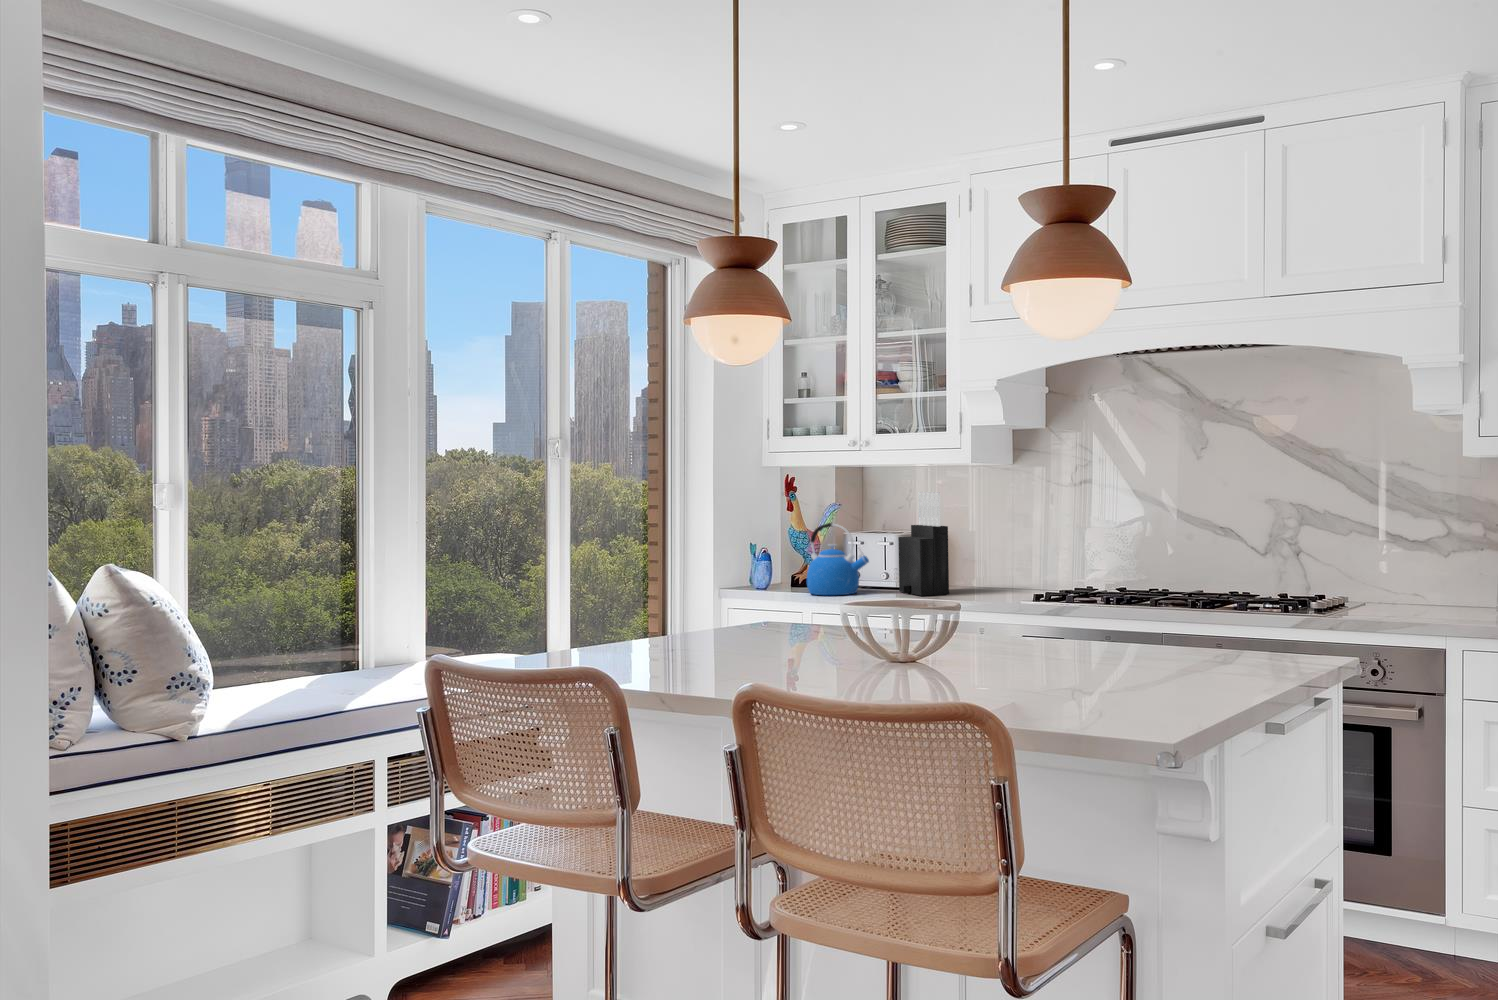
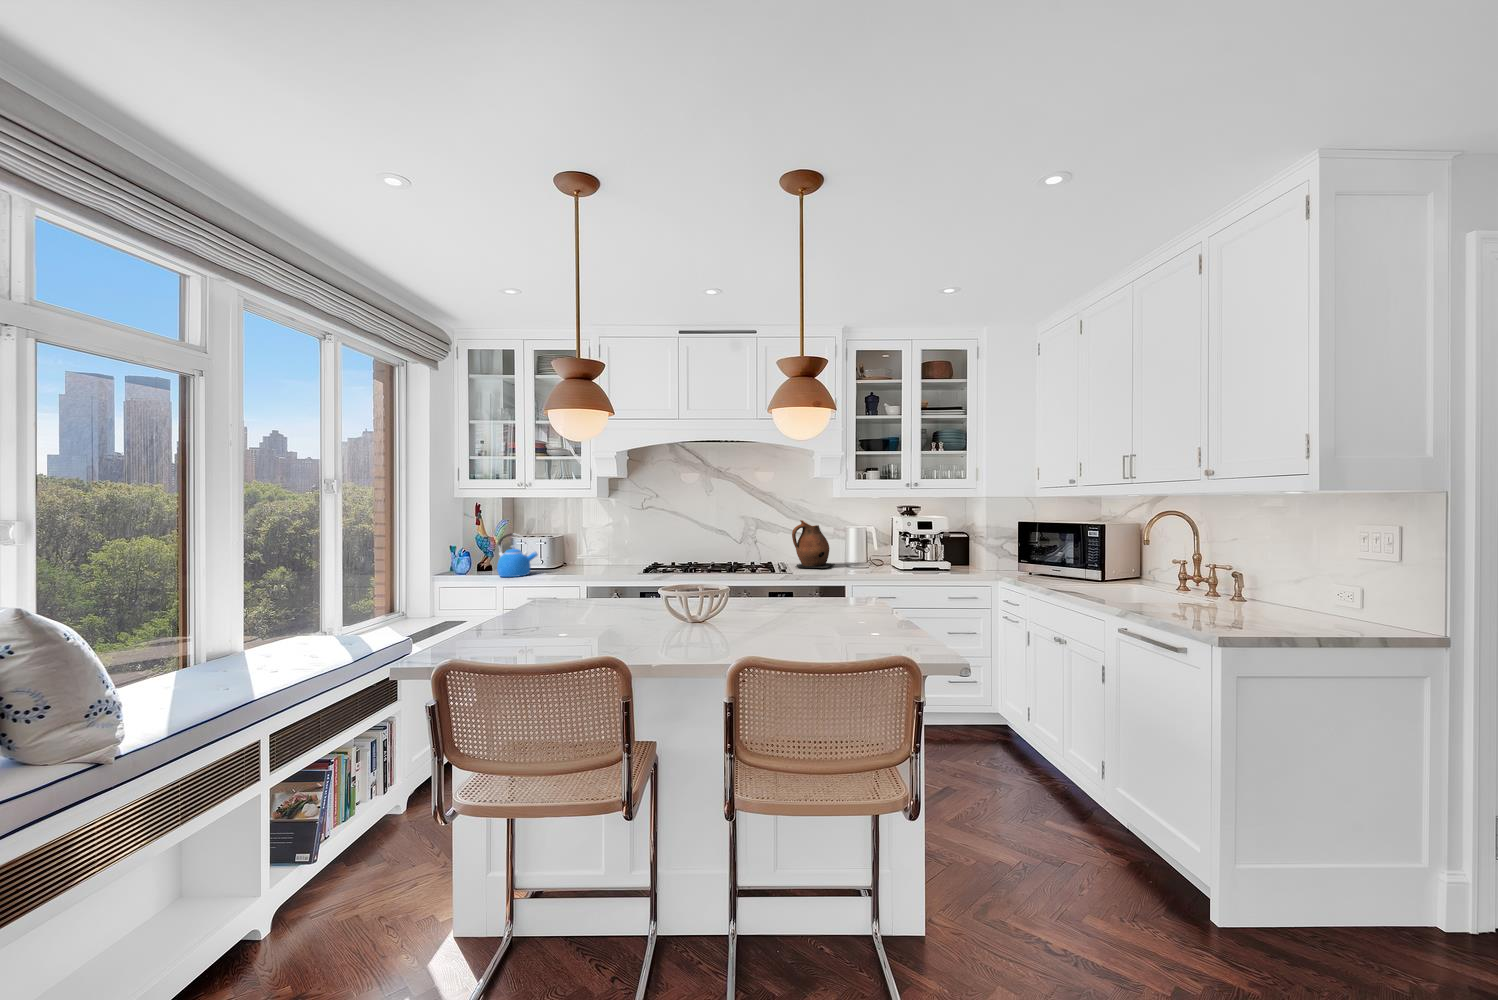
knife block: present [898,492,949,596] -> none [554,513,587,573]
ceramic pitcher: none [1337,518,1447,625] -> present [792,520,835,568]

